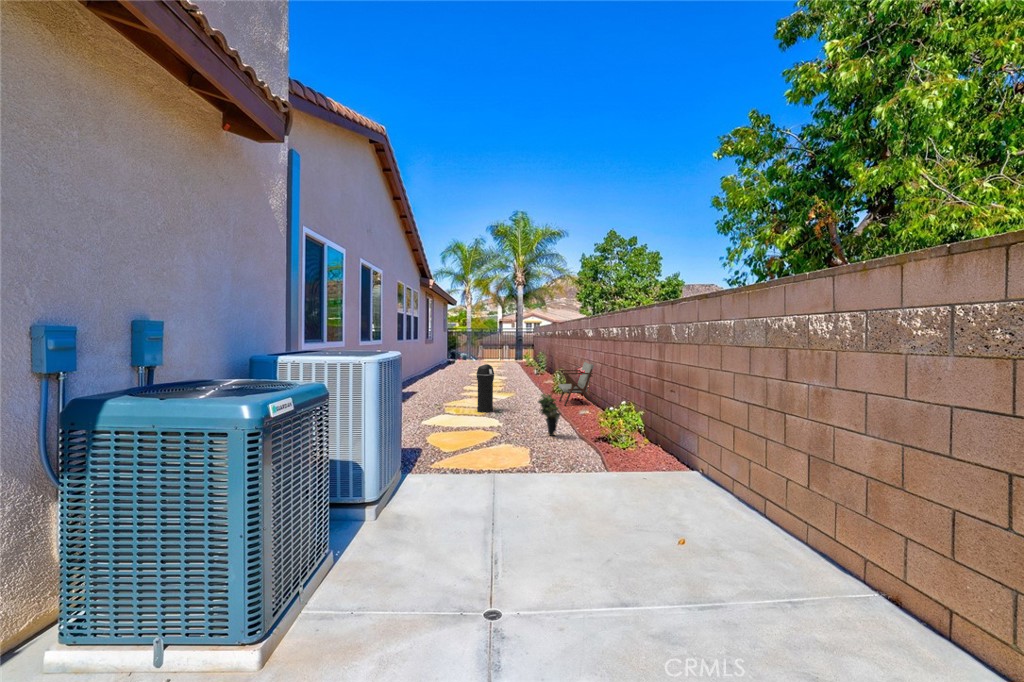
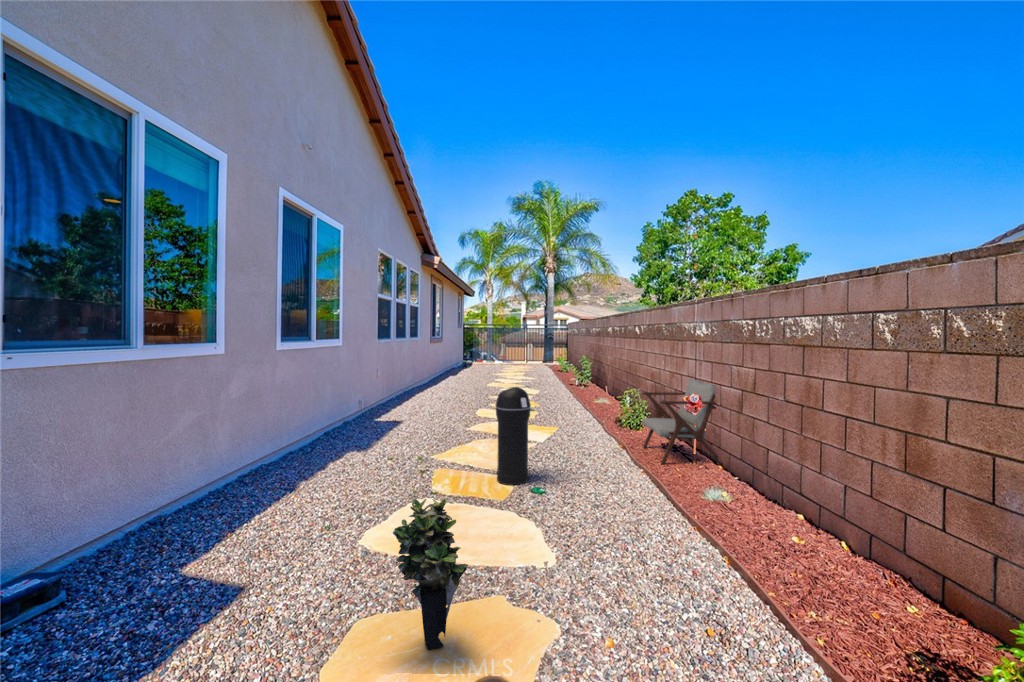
potted plant: present [538,394,561,436] -> present [393,498,468,649]

